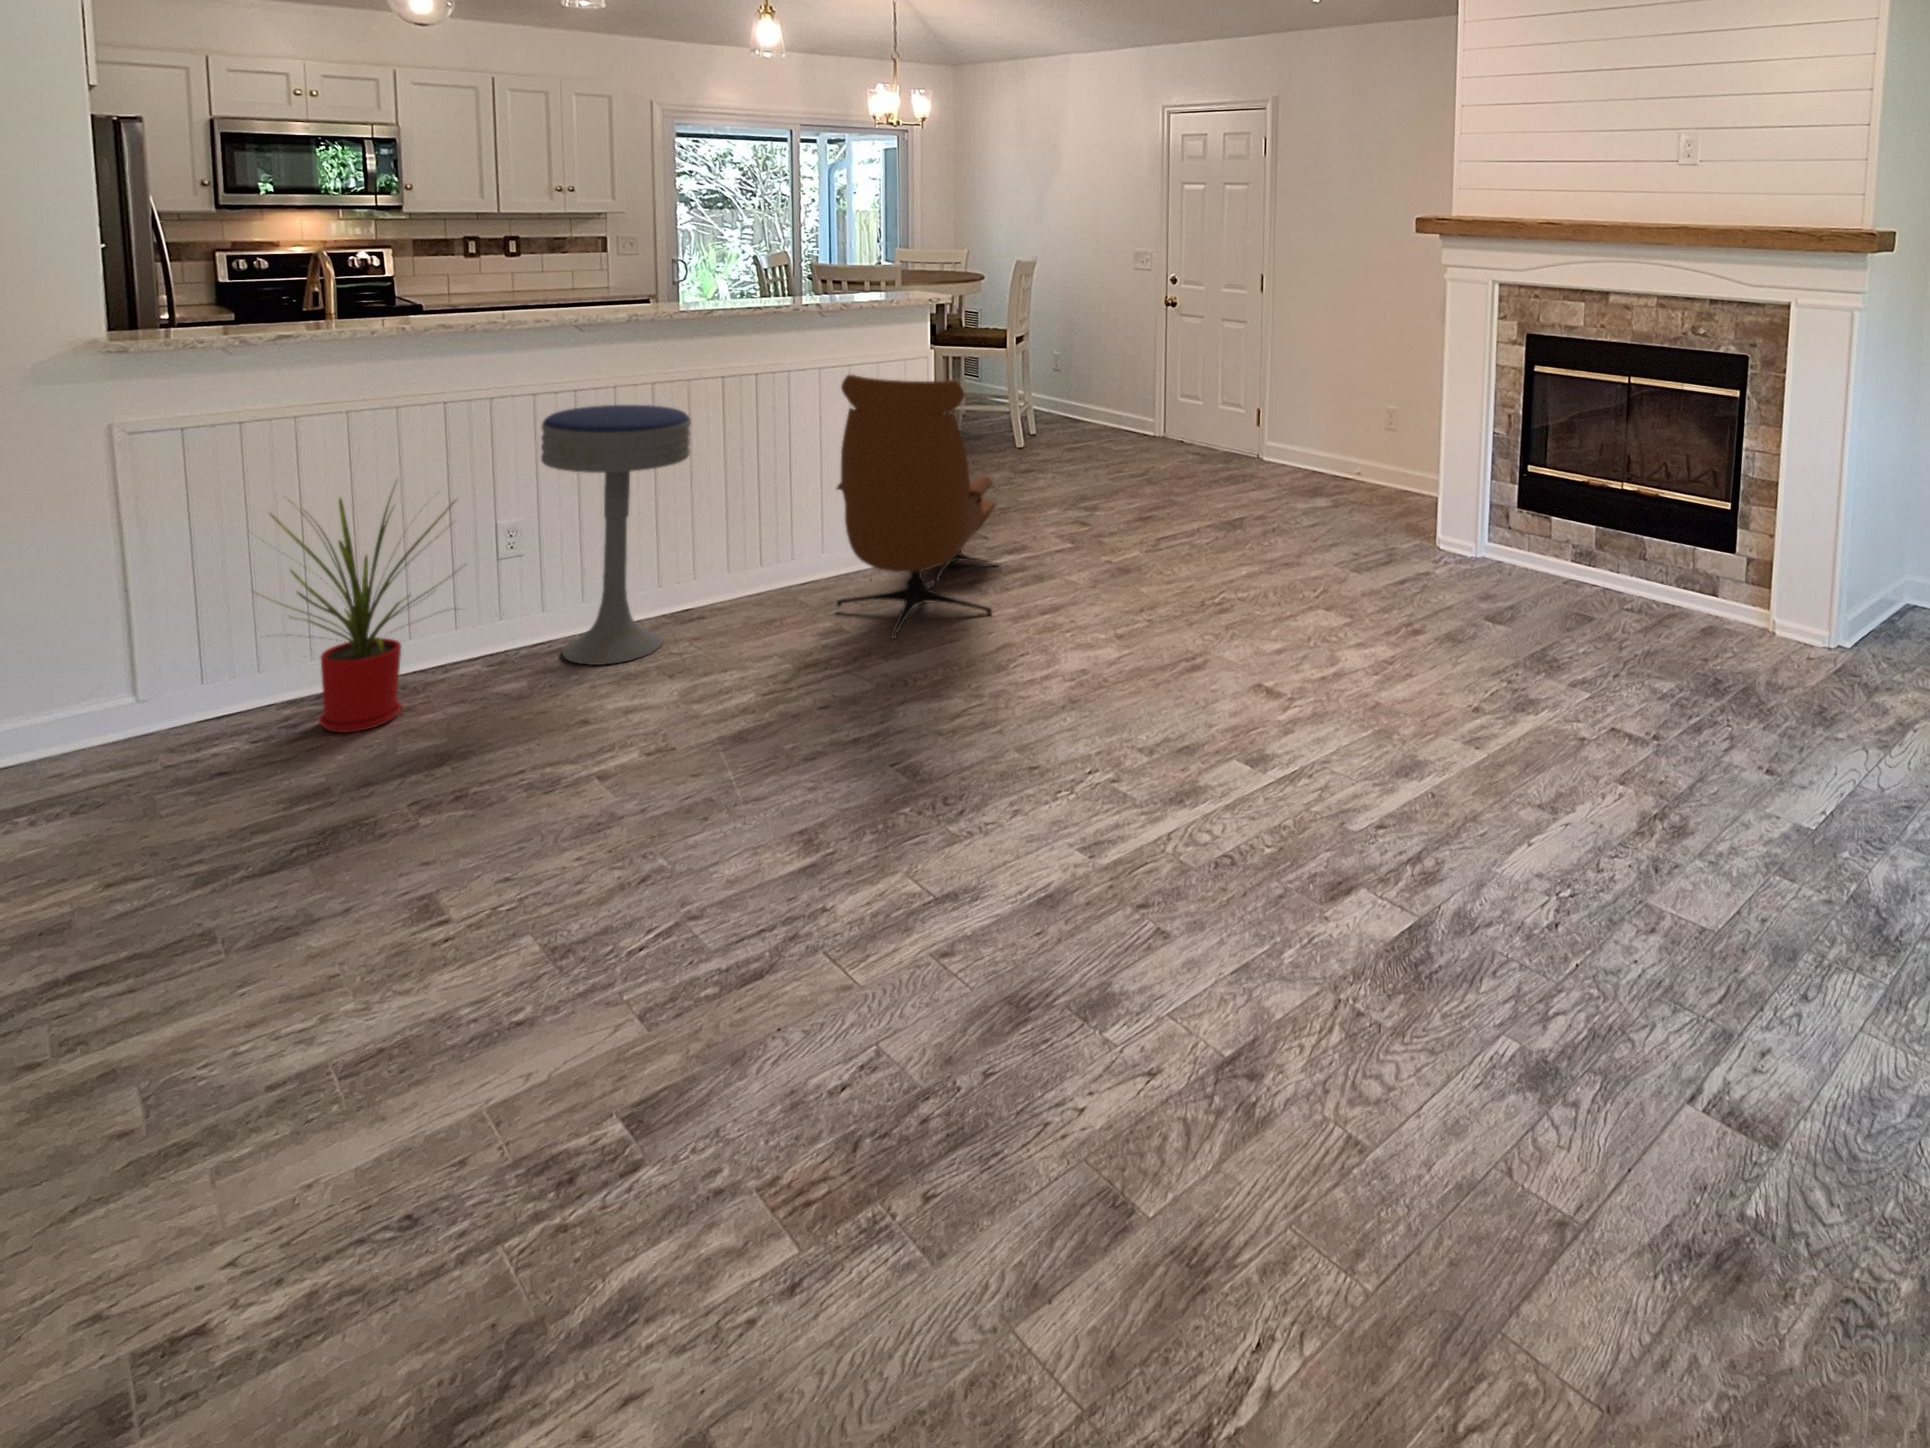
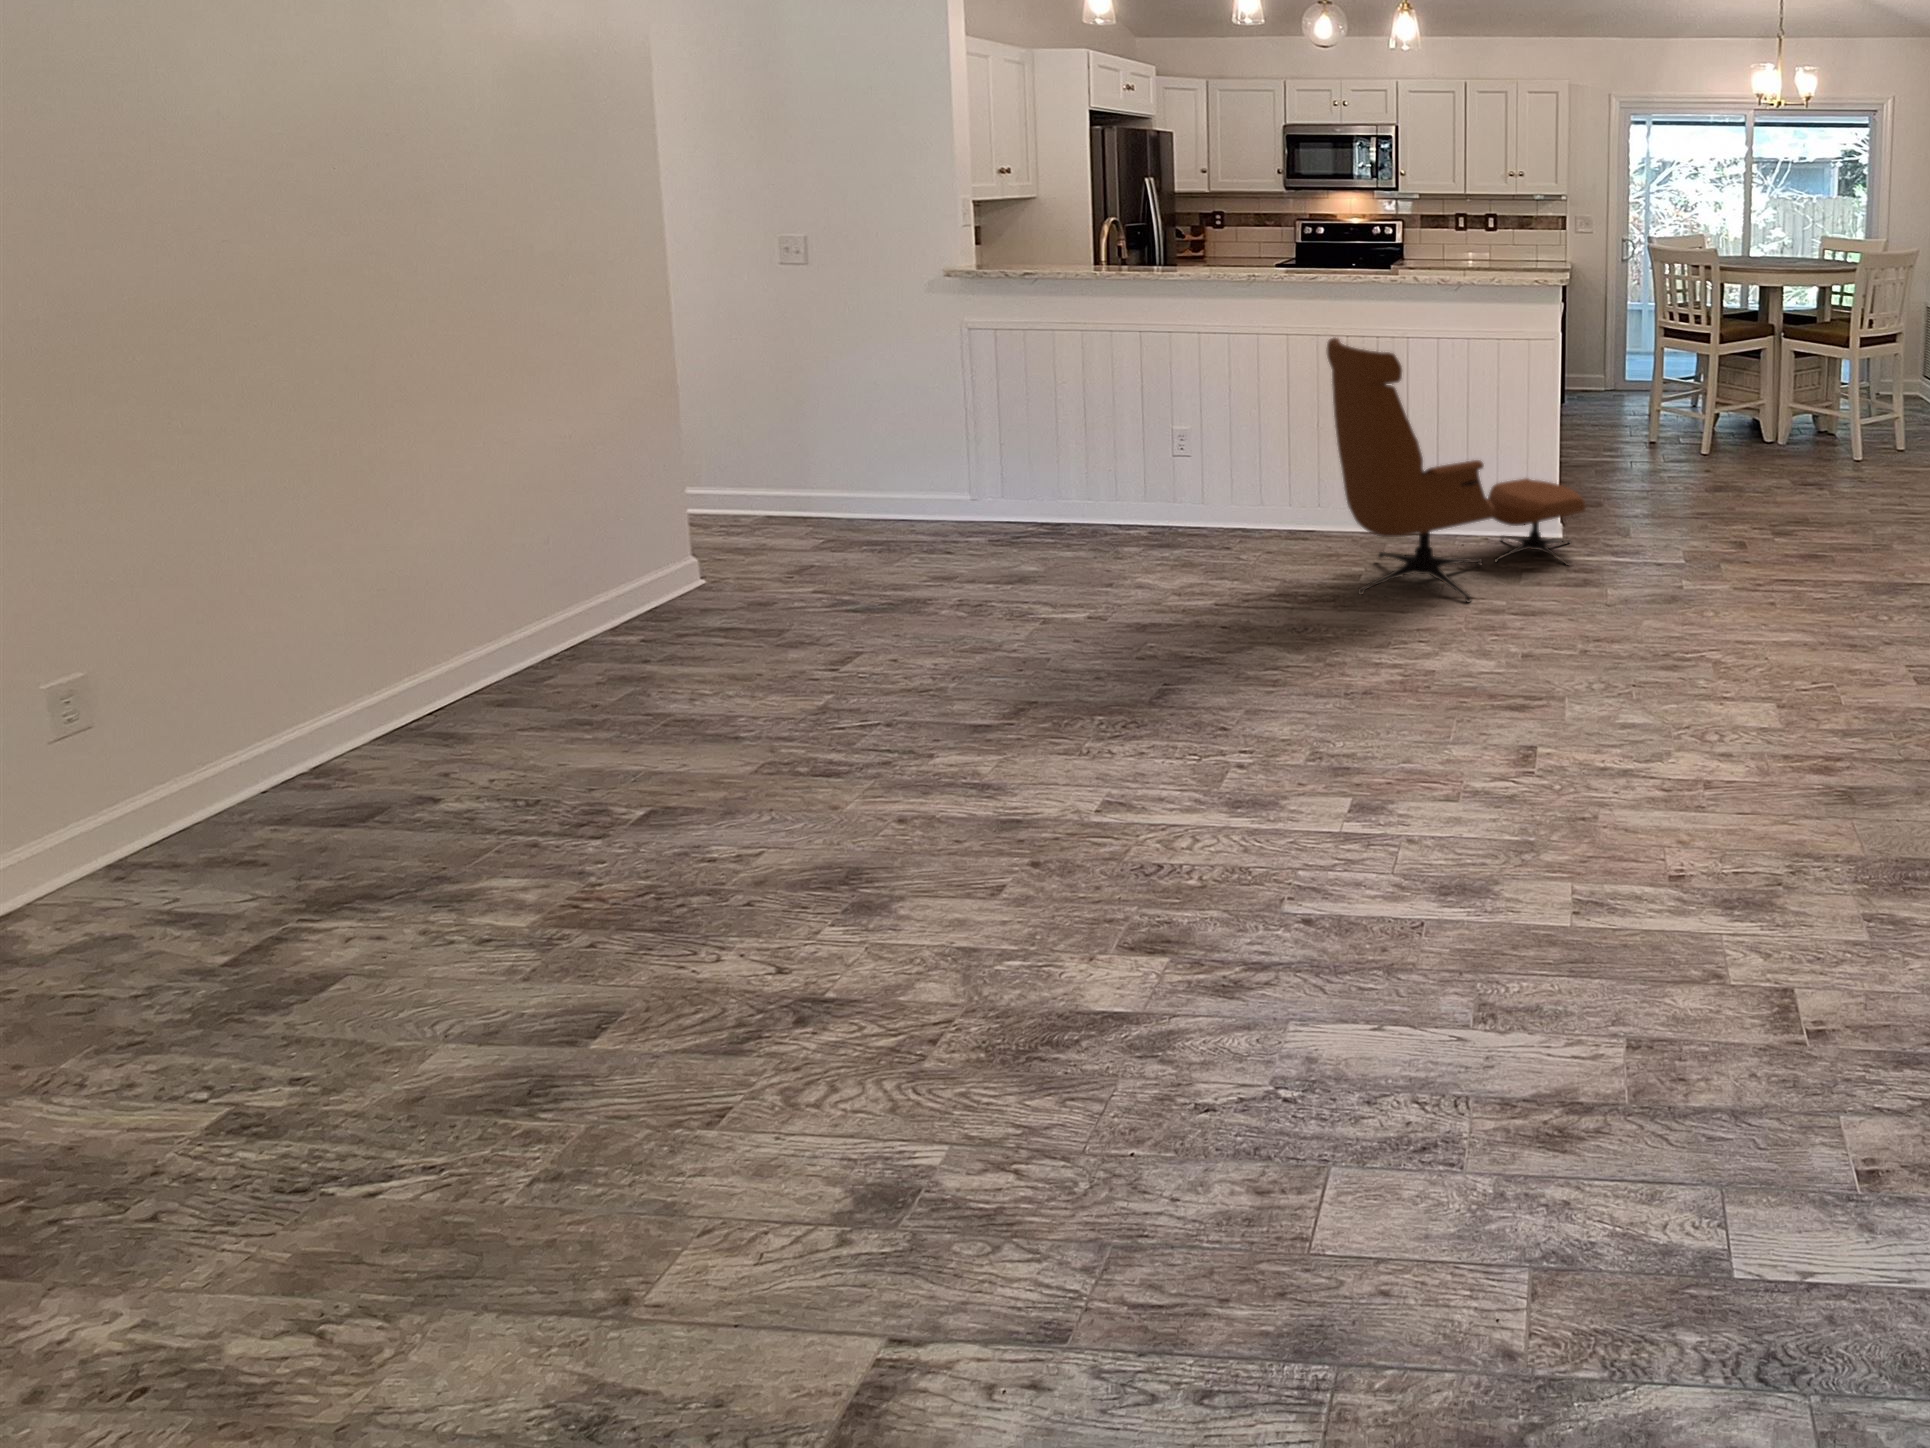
bar stool: present [541,405,691,665] -> none [1164,344,1275,553]
house plant: present [267,491,460,732] -> none [970,376,1109,548]

